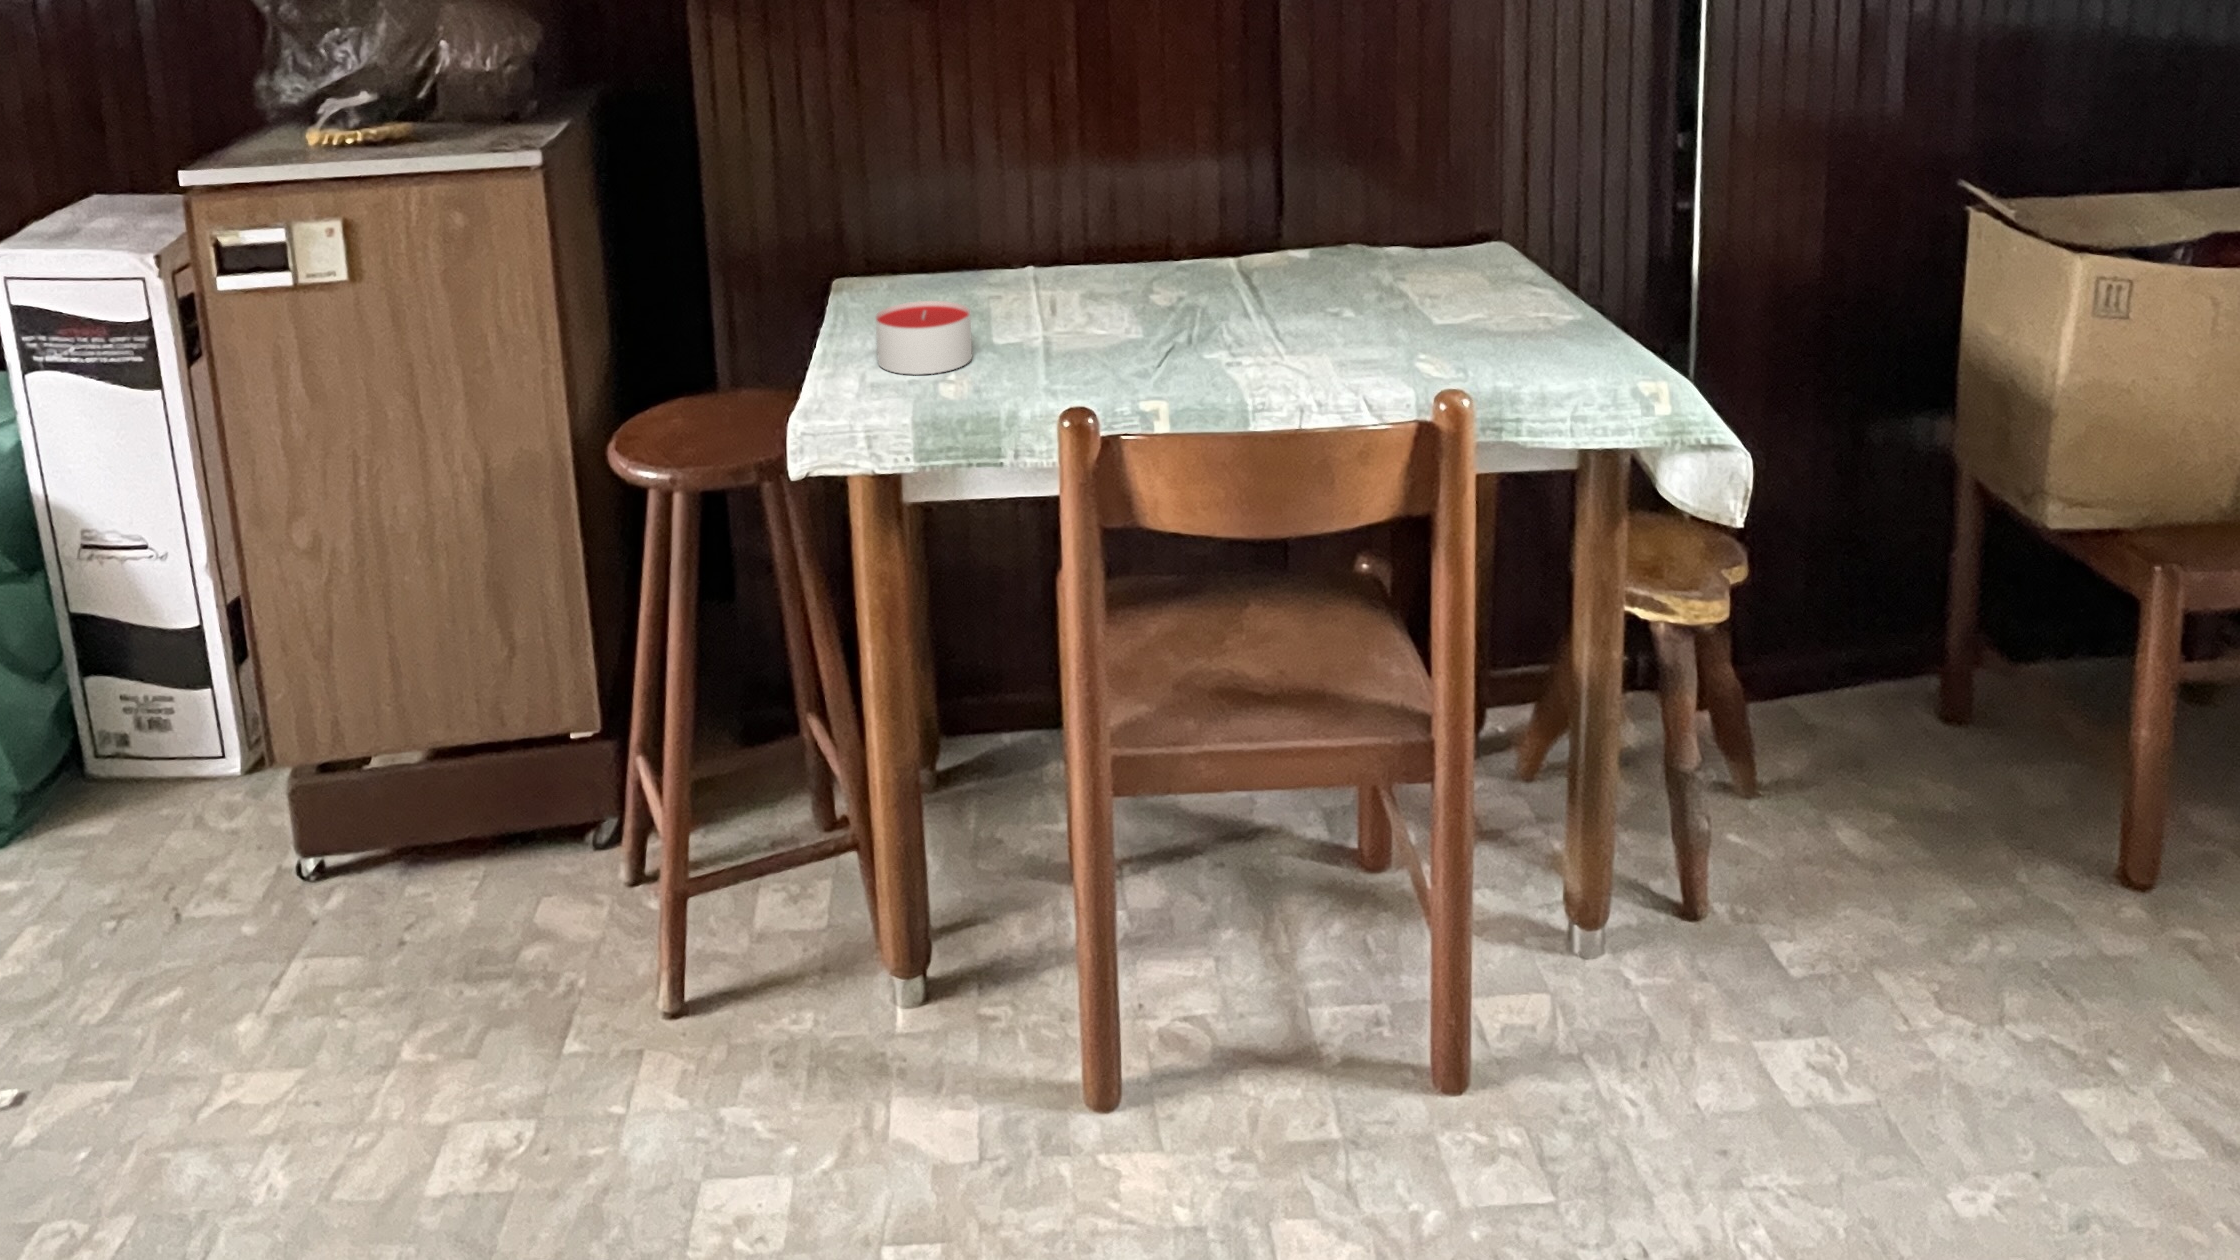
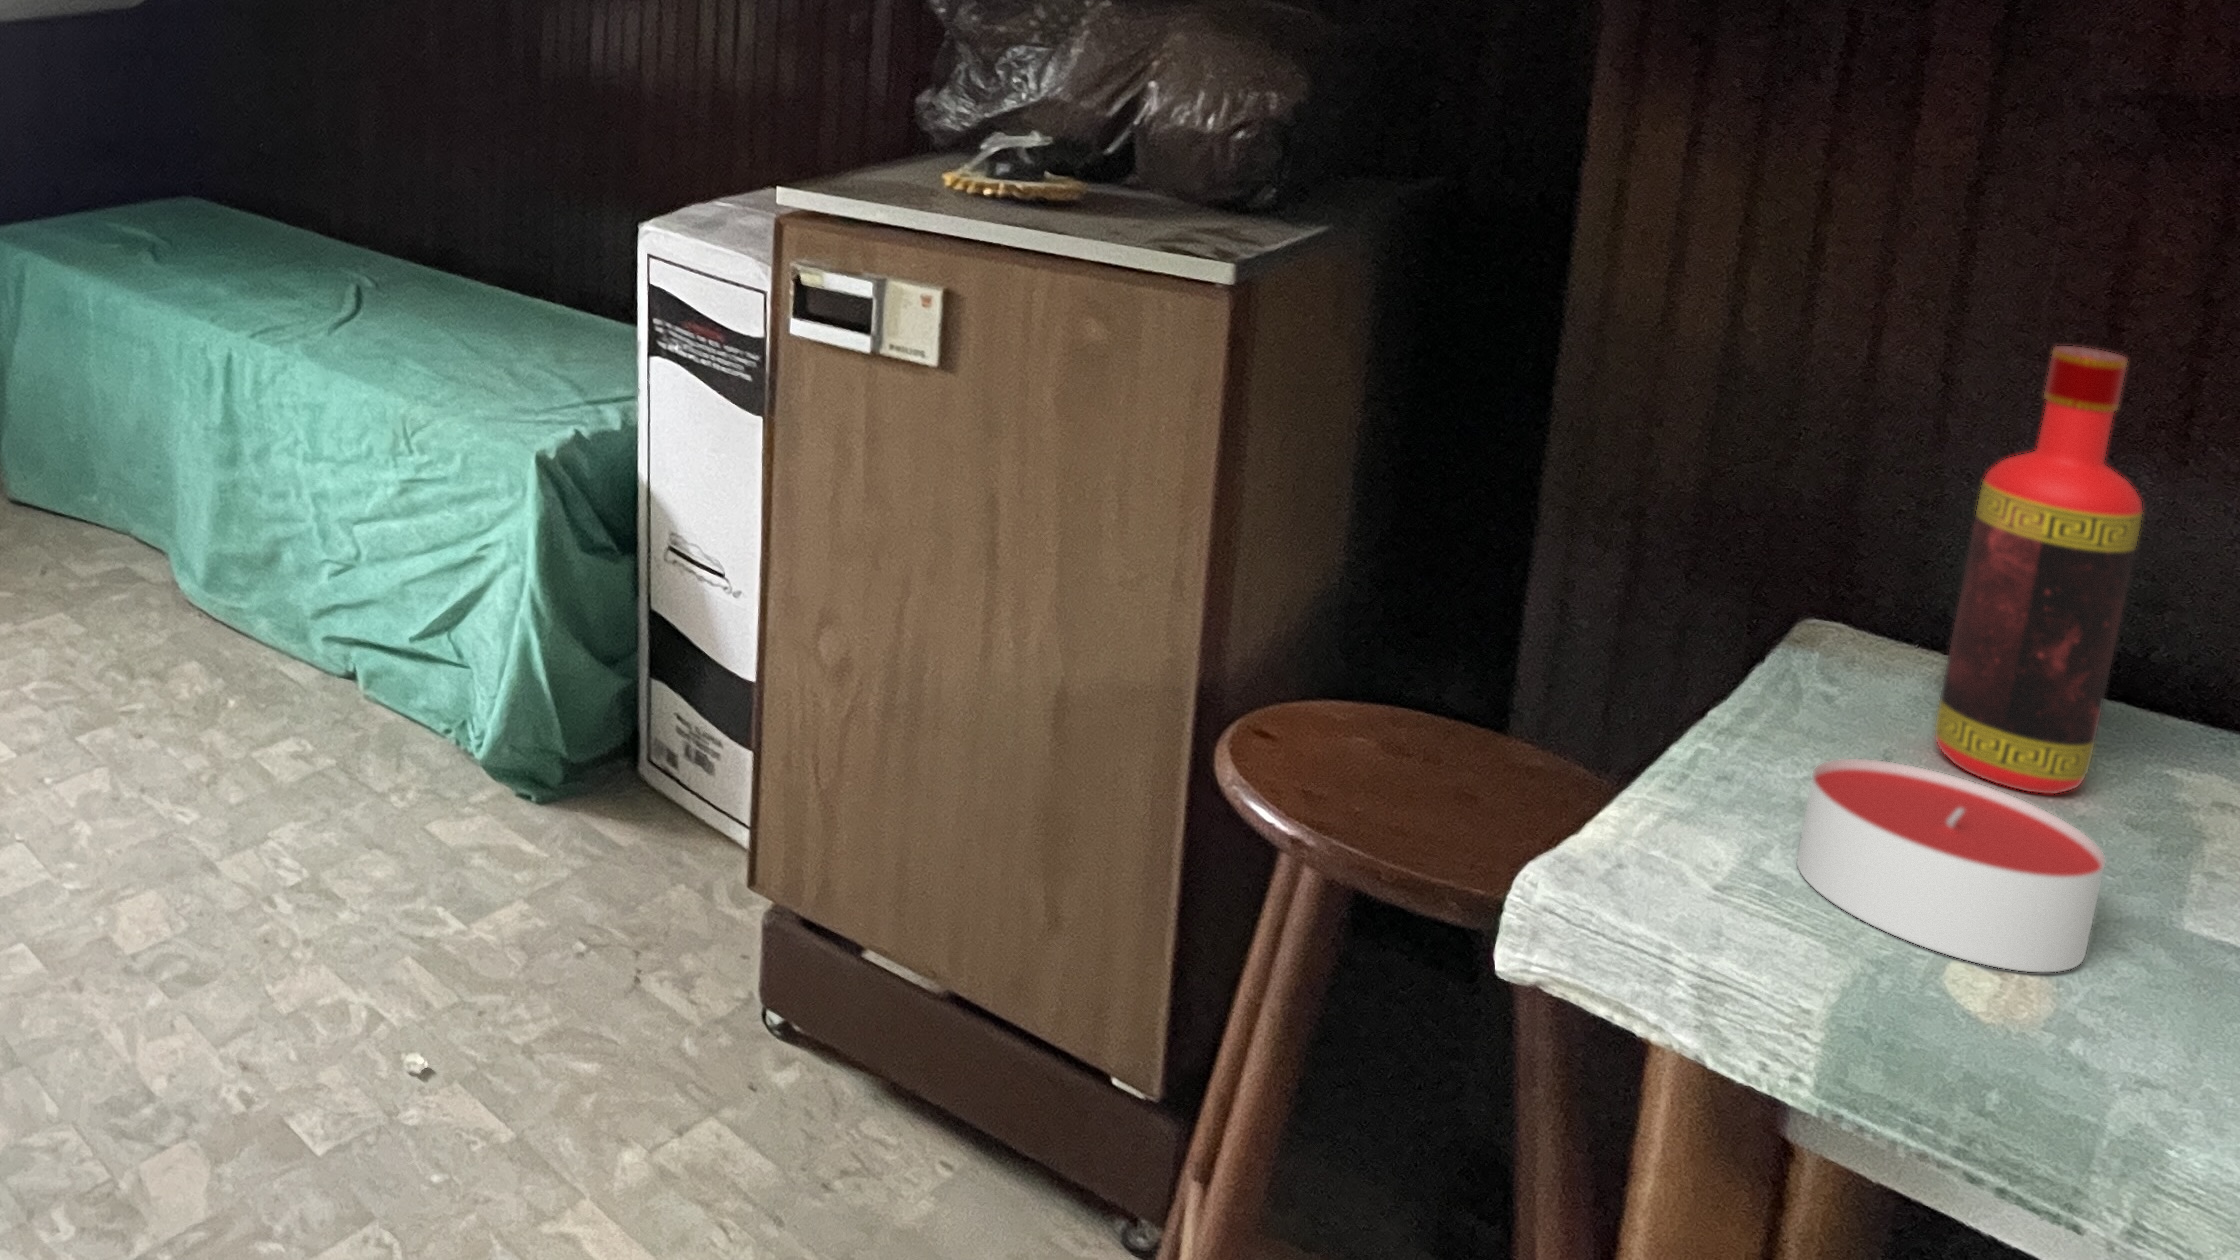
bottle: none [893,95,950,310] -> present [1935,346,2142,794]

